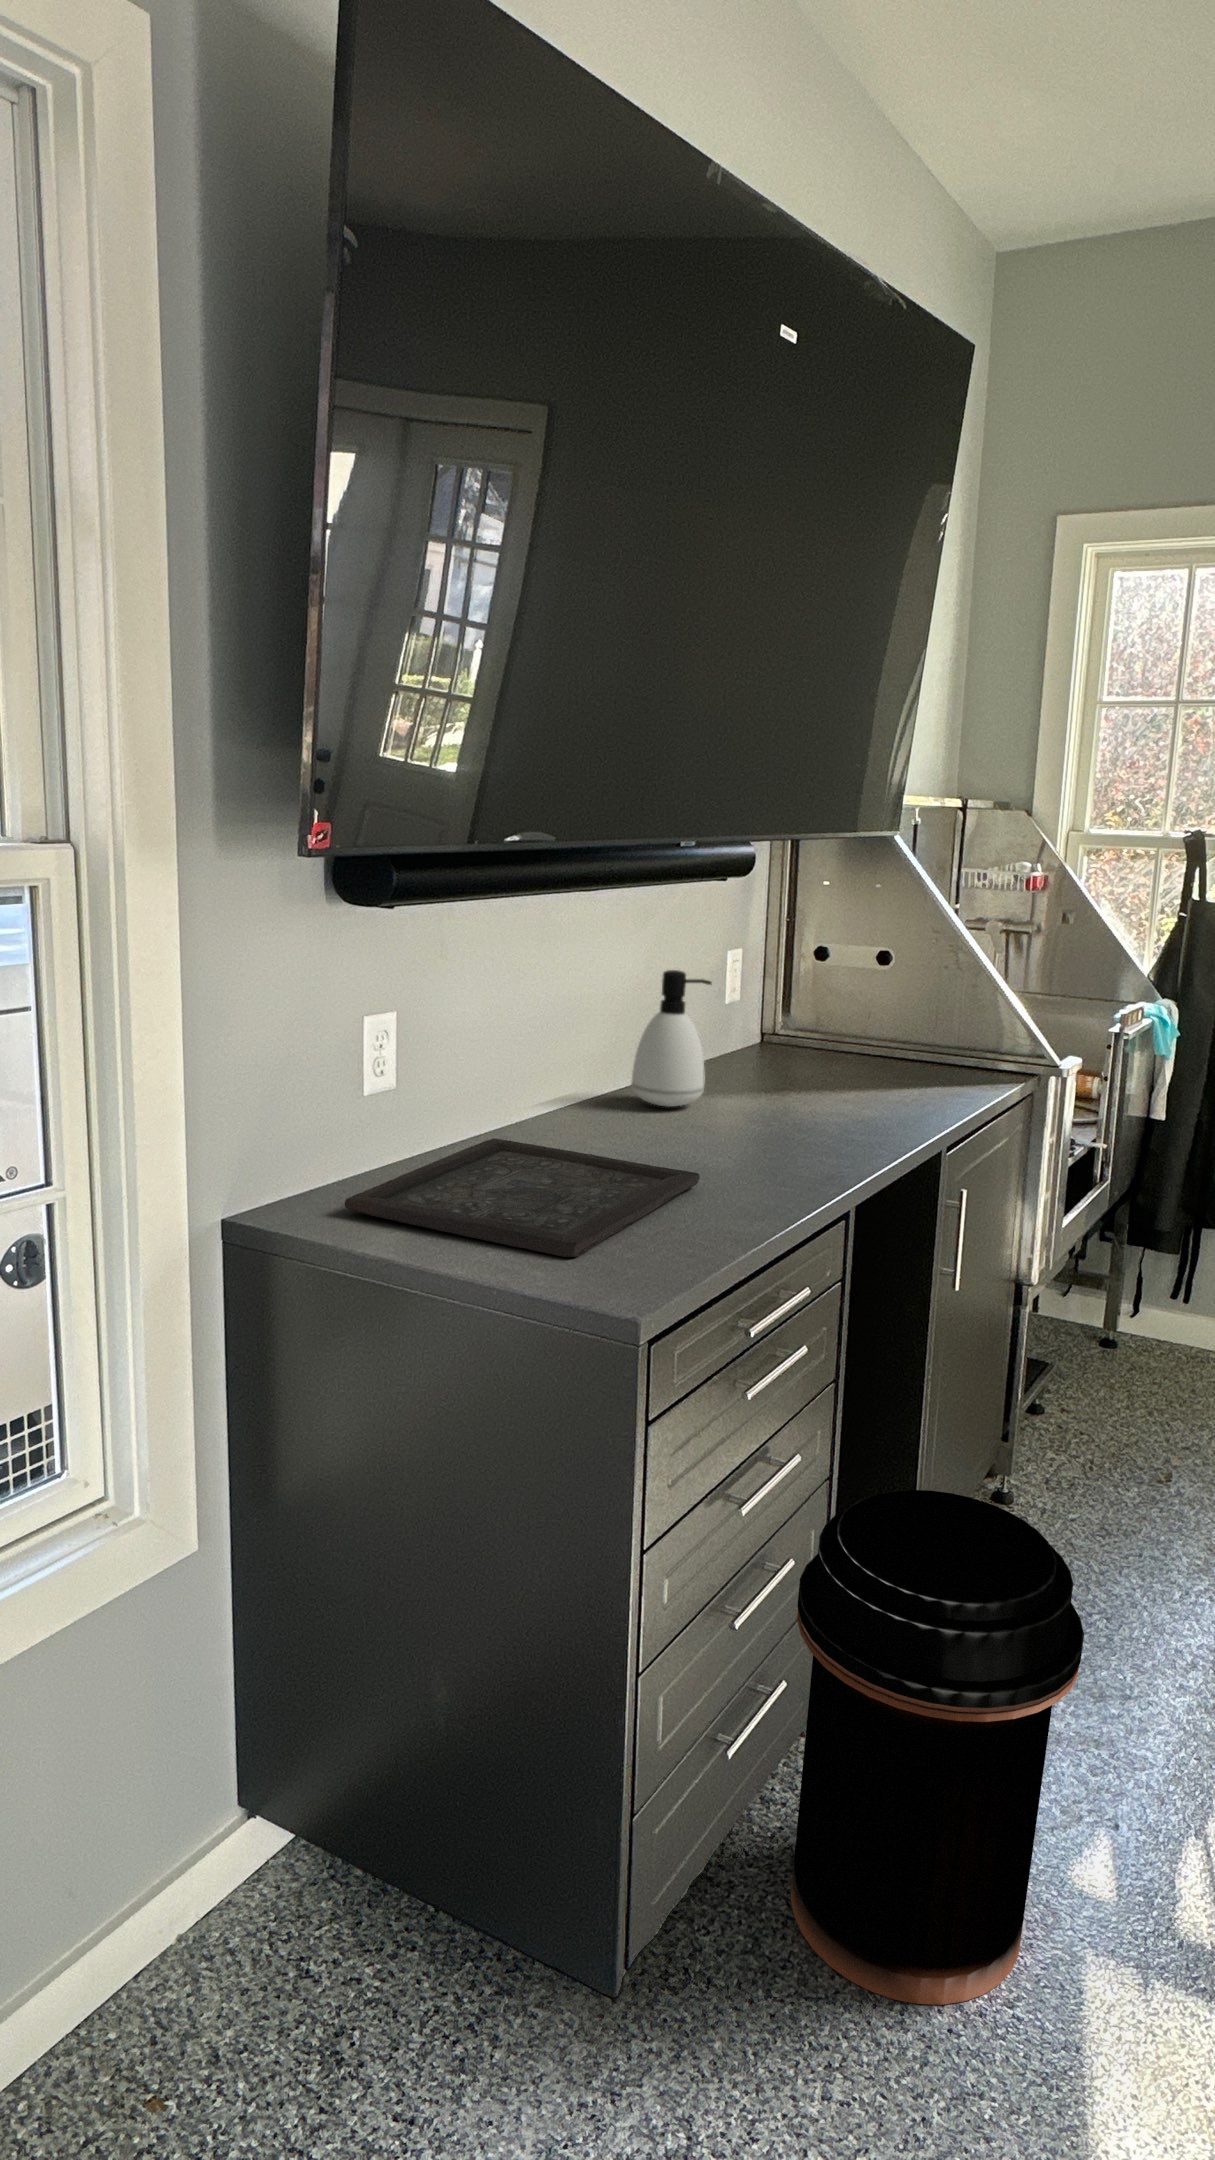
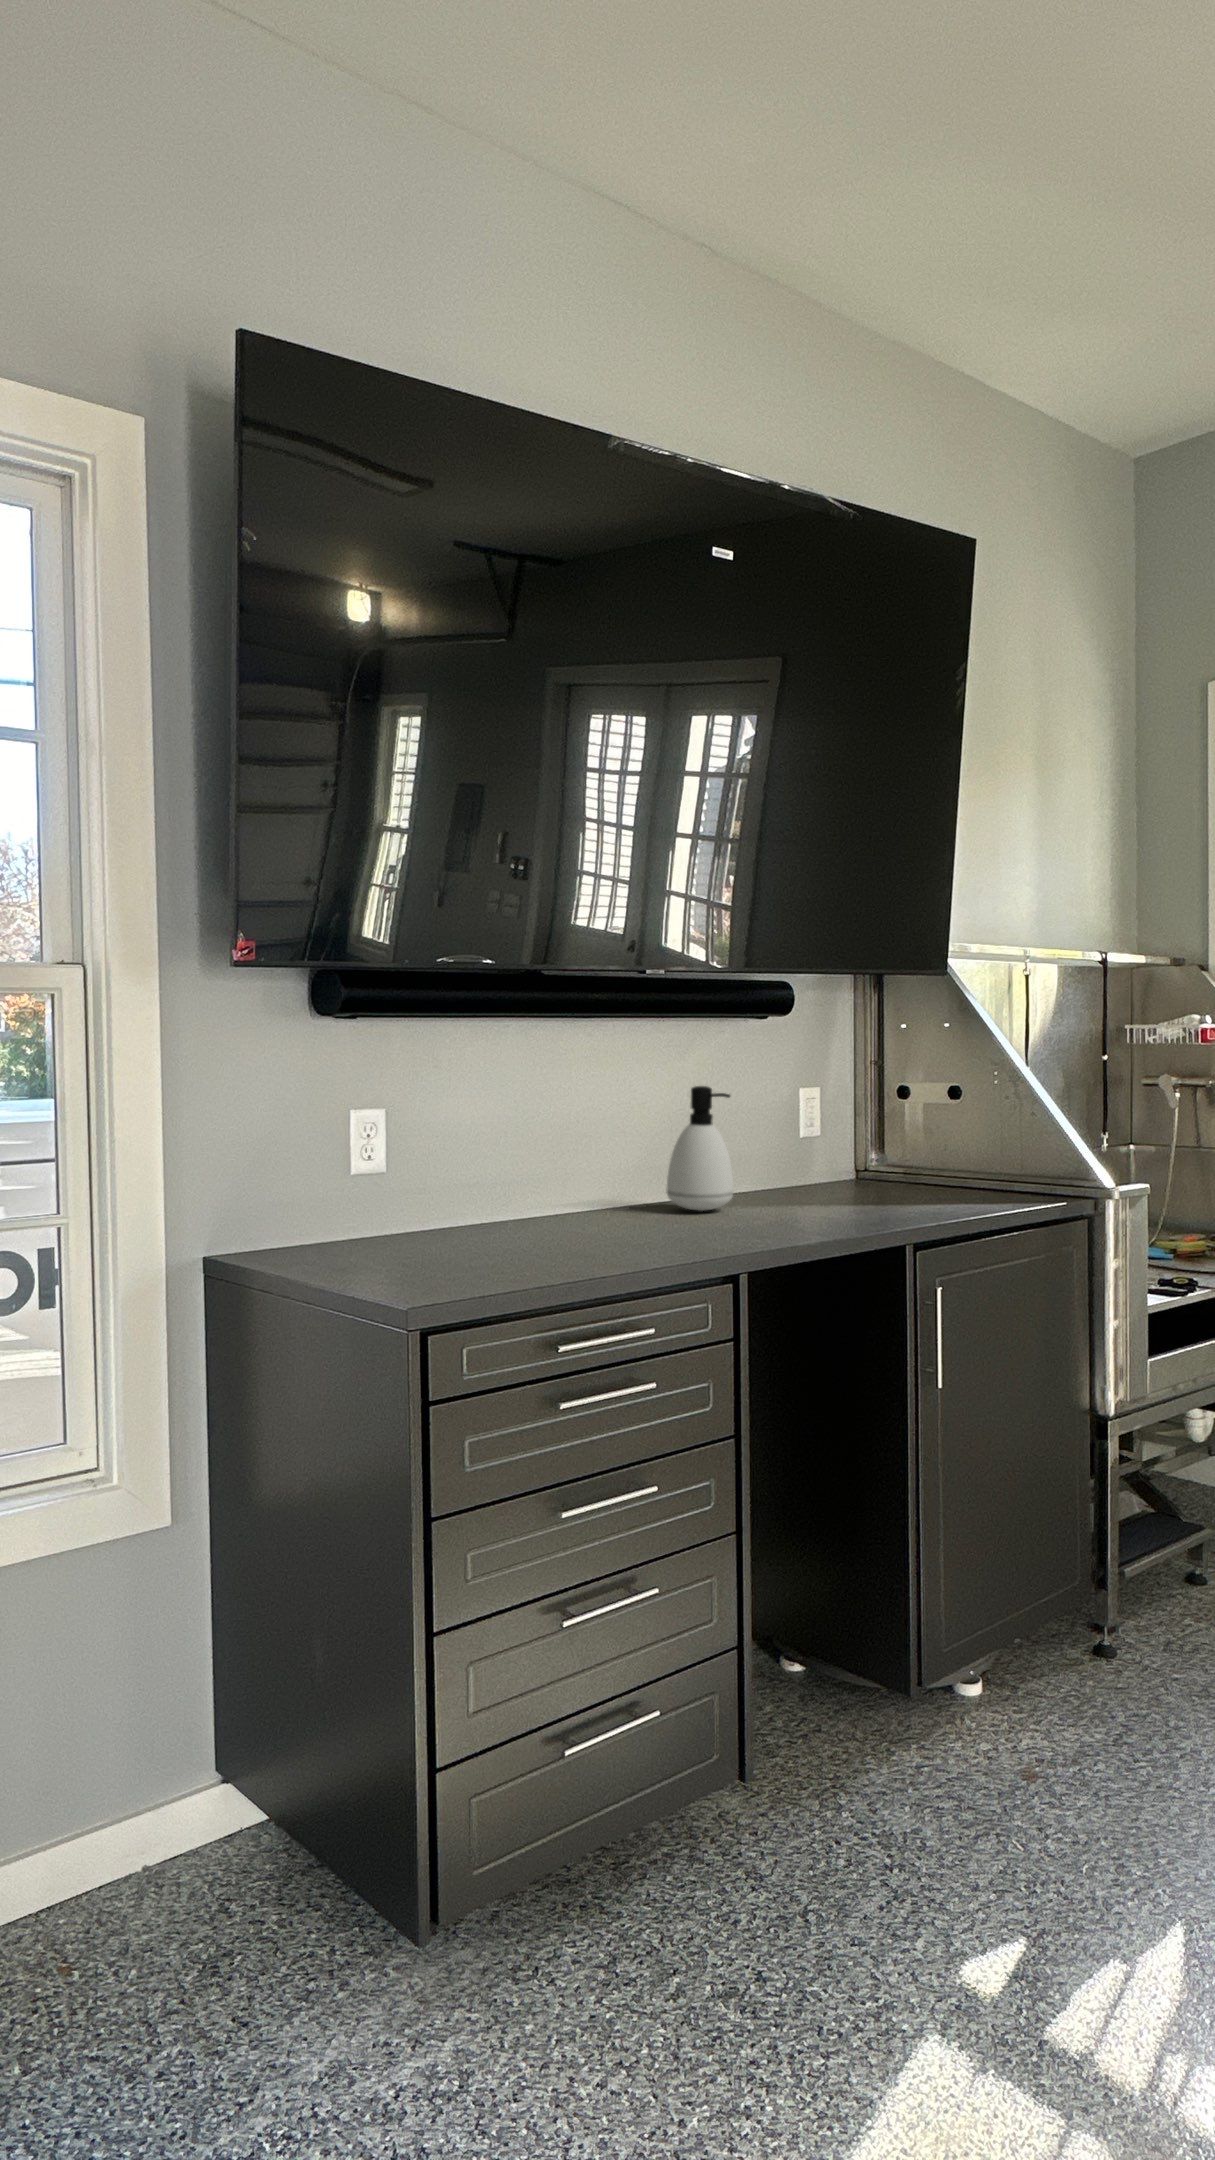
tray: present [345,1138,700,1257] -> none [307,1220,627,1291]
trash can: present [791,1490,1084,2005] -> none [644,1542,910,2044]

